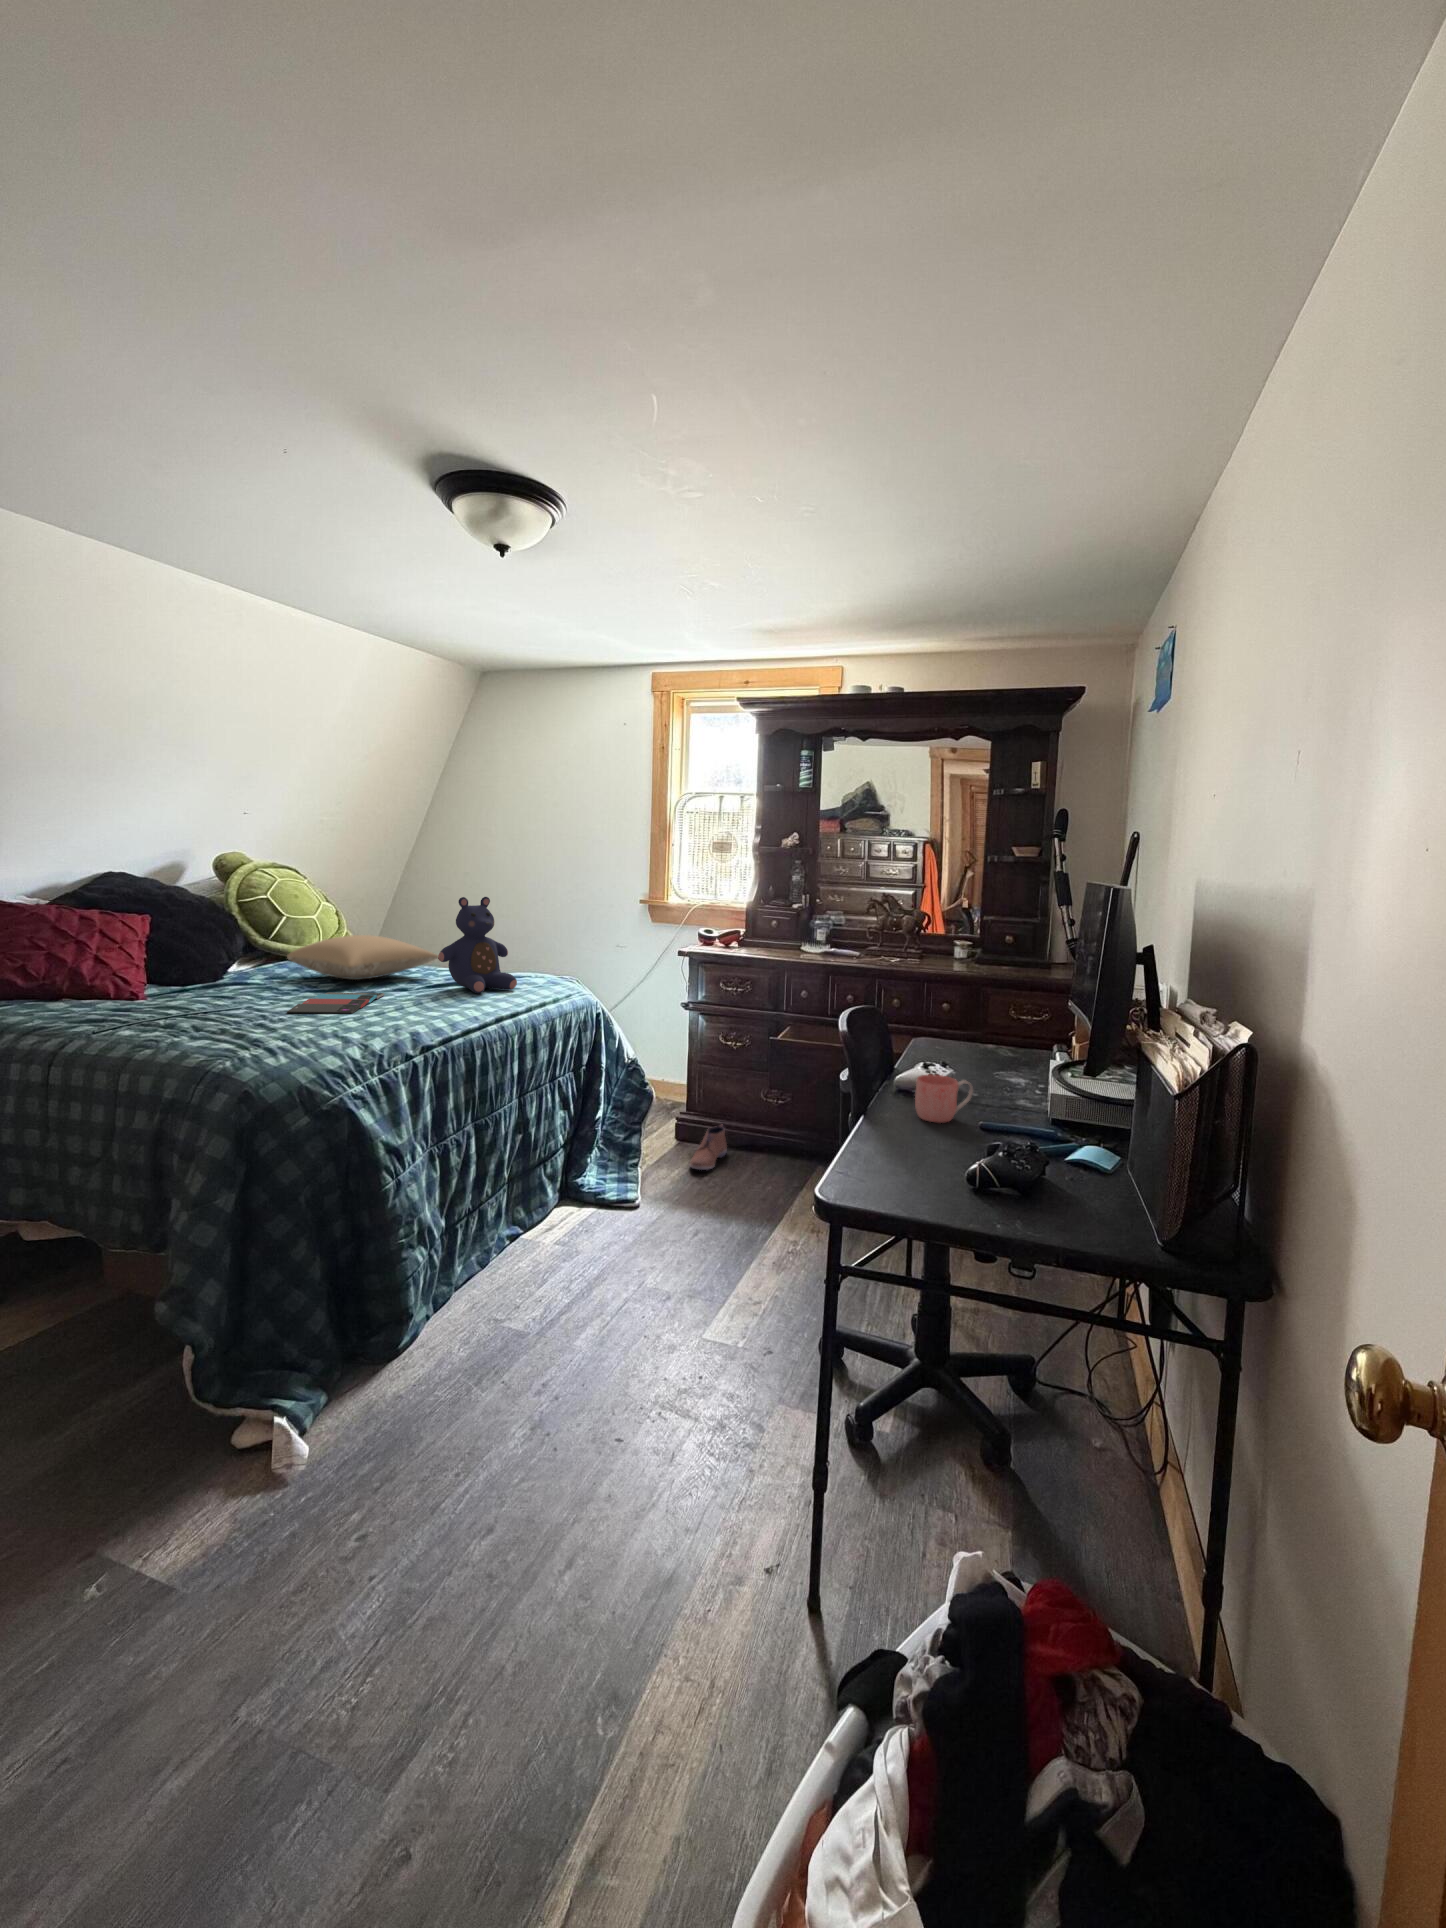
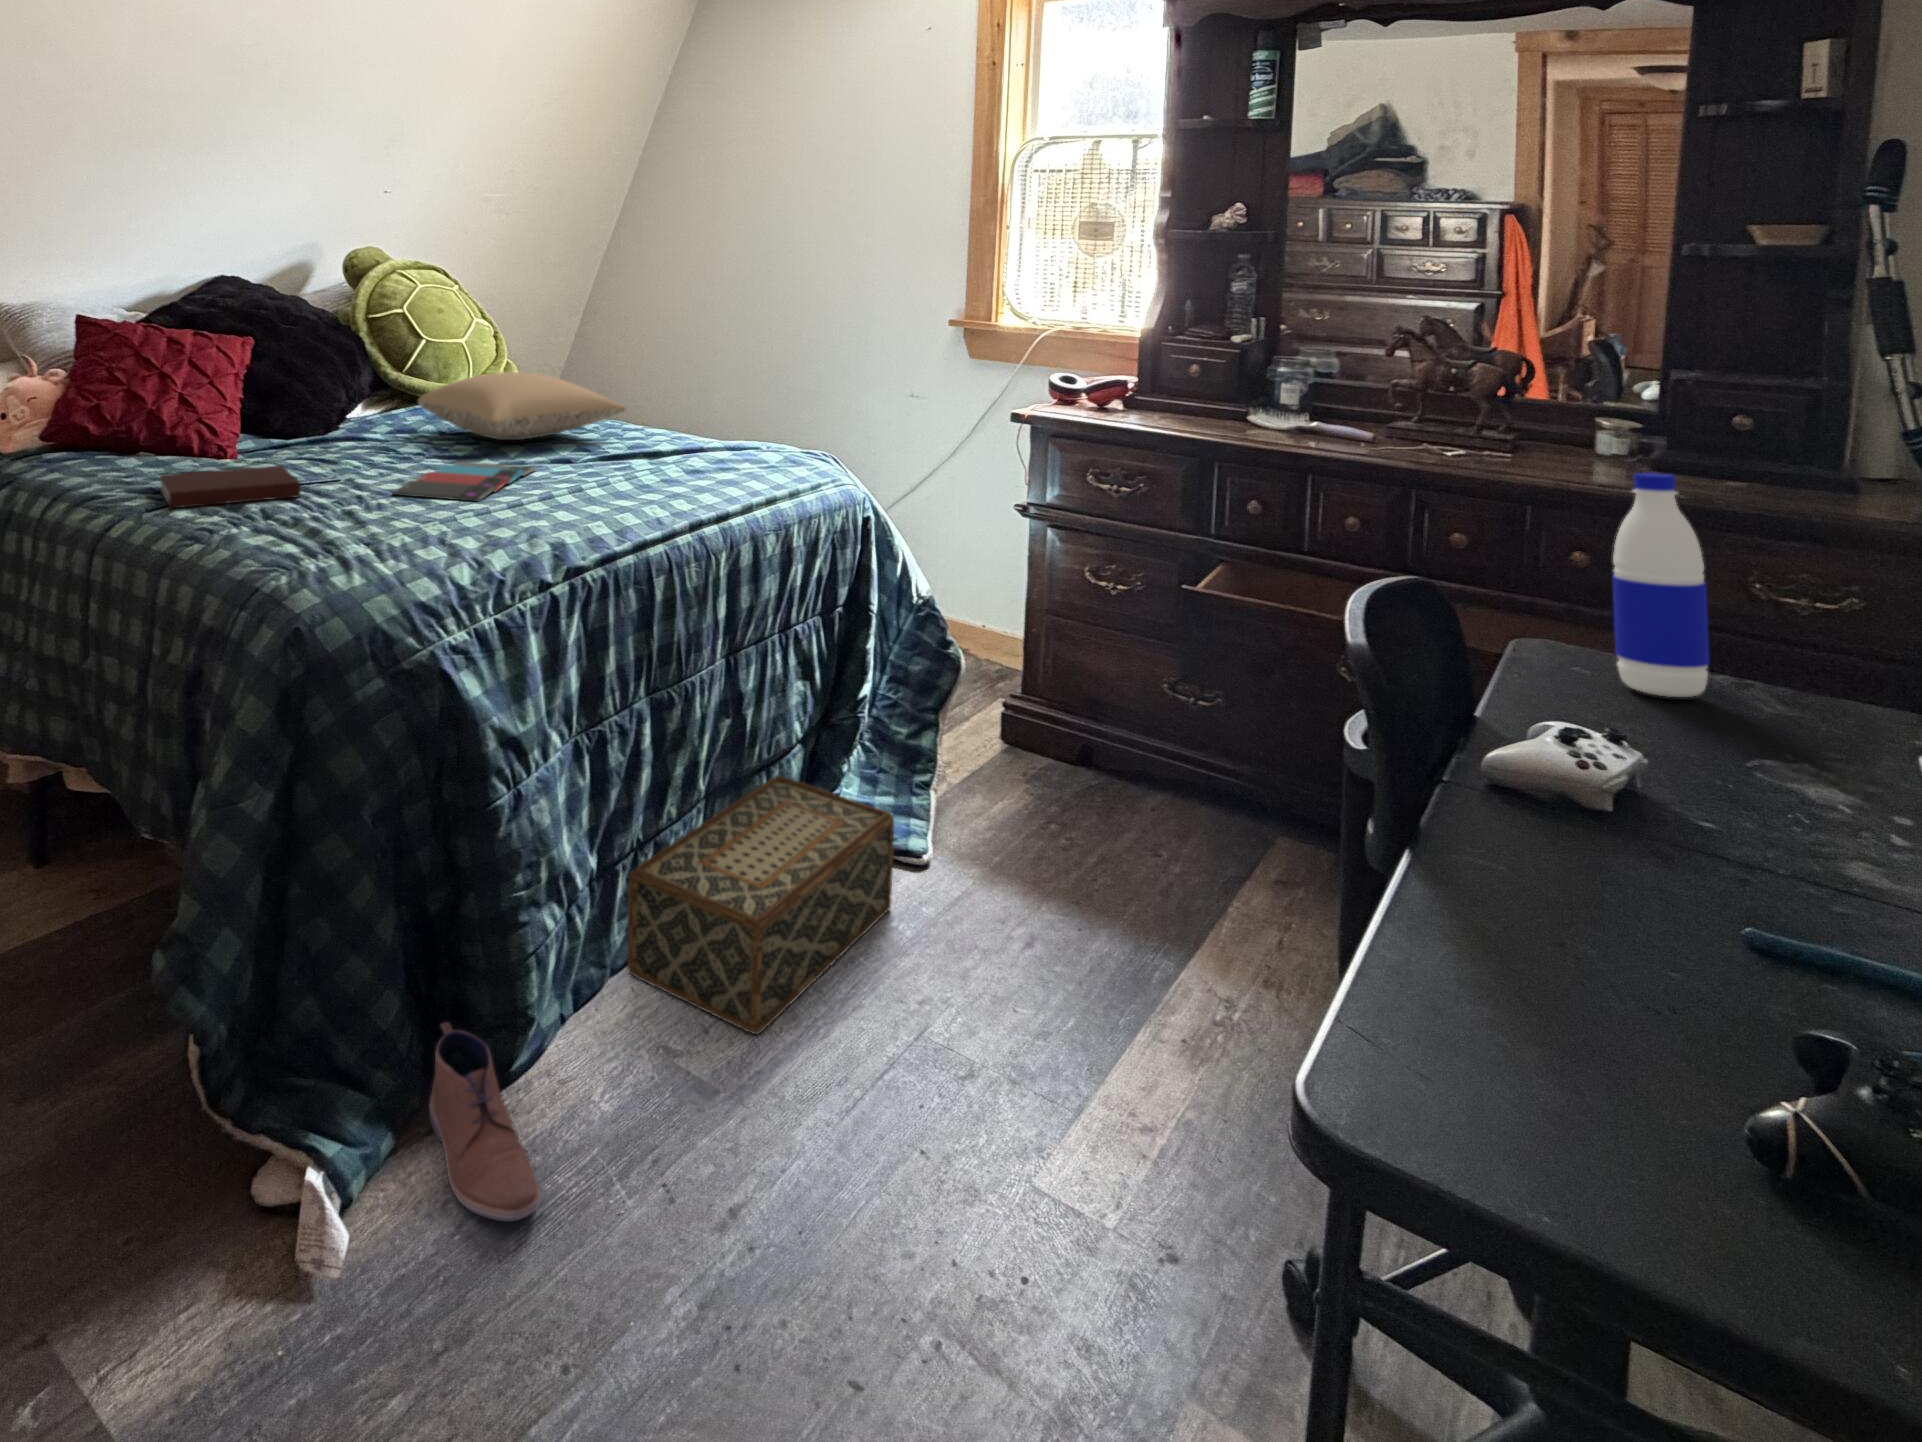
teddy bear: present [438,897,517,993] -> none [616,318,735,474]
water bottle: none [954,957,990,1056] -> present [1612,473,1709,697]
notebook: none [98,999,218,1029] -> present [160,466,301,508]
mug: present [915,1074,973,1123] -> none [1536,766,1702,893]
shoe: present [689,1125,727,1170] -> present [429,1022,541,1222]
woven basket: none [465,1166,620,1303] -> present [627,775,894,1034]

